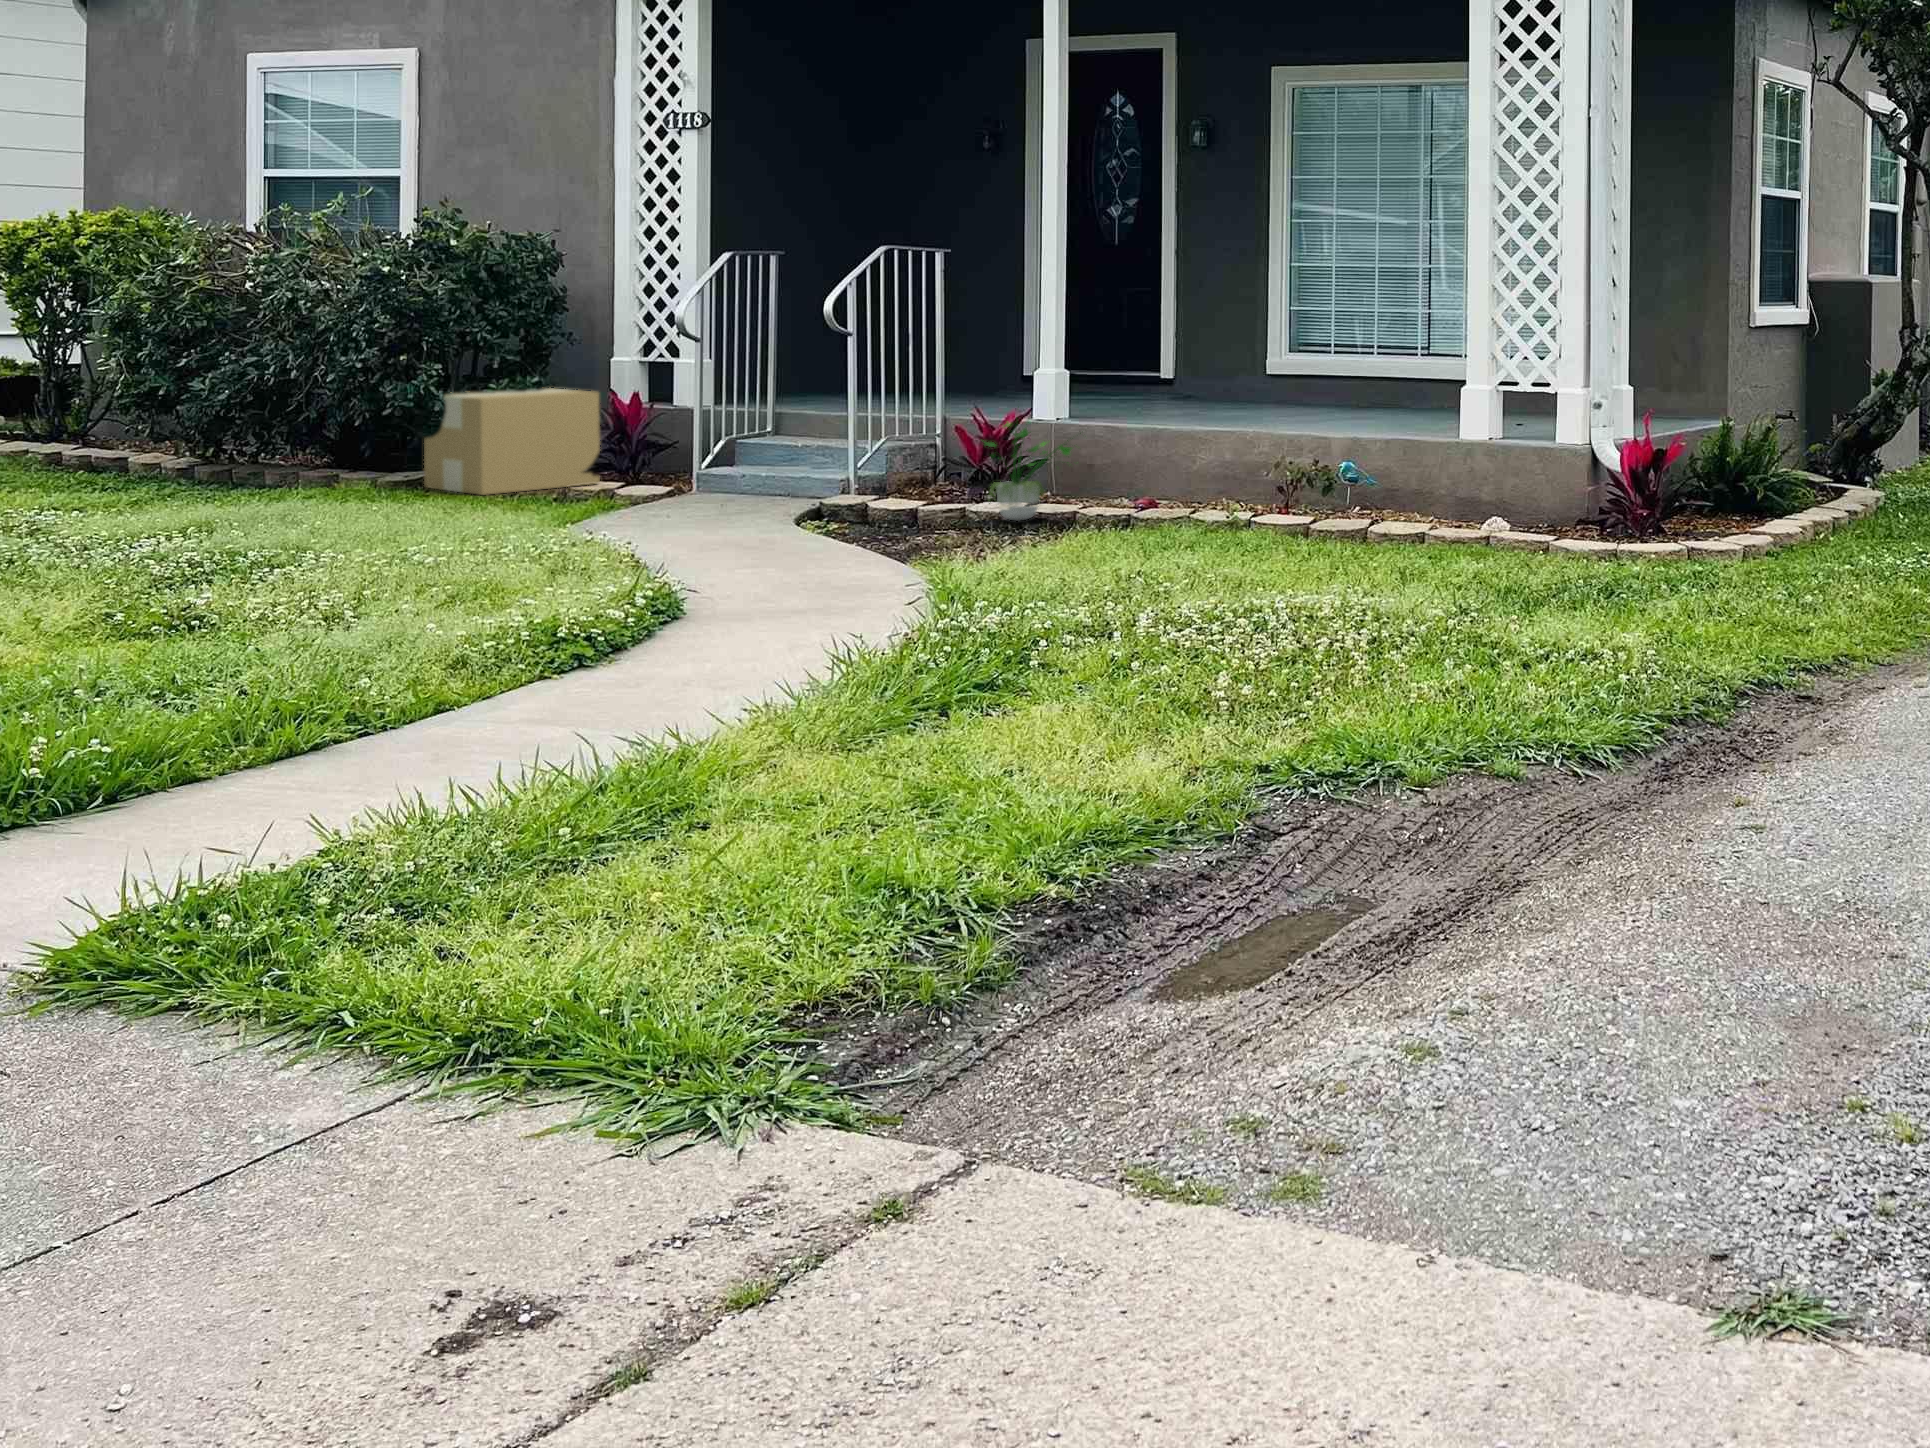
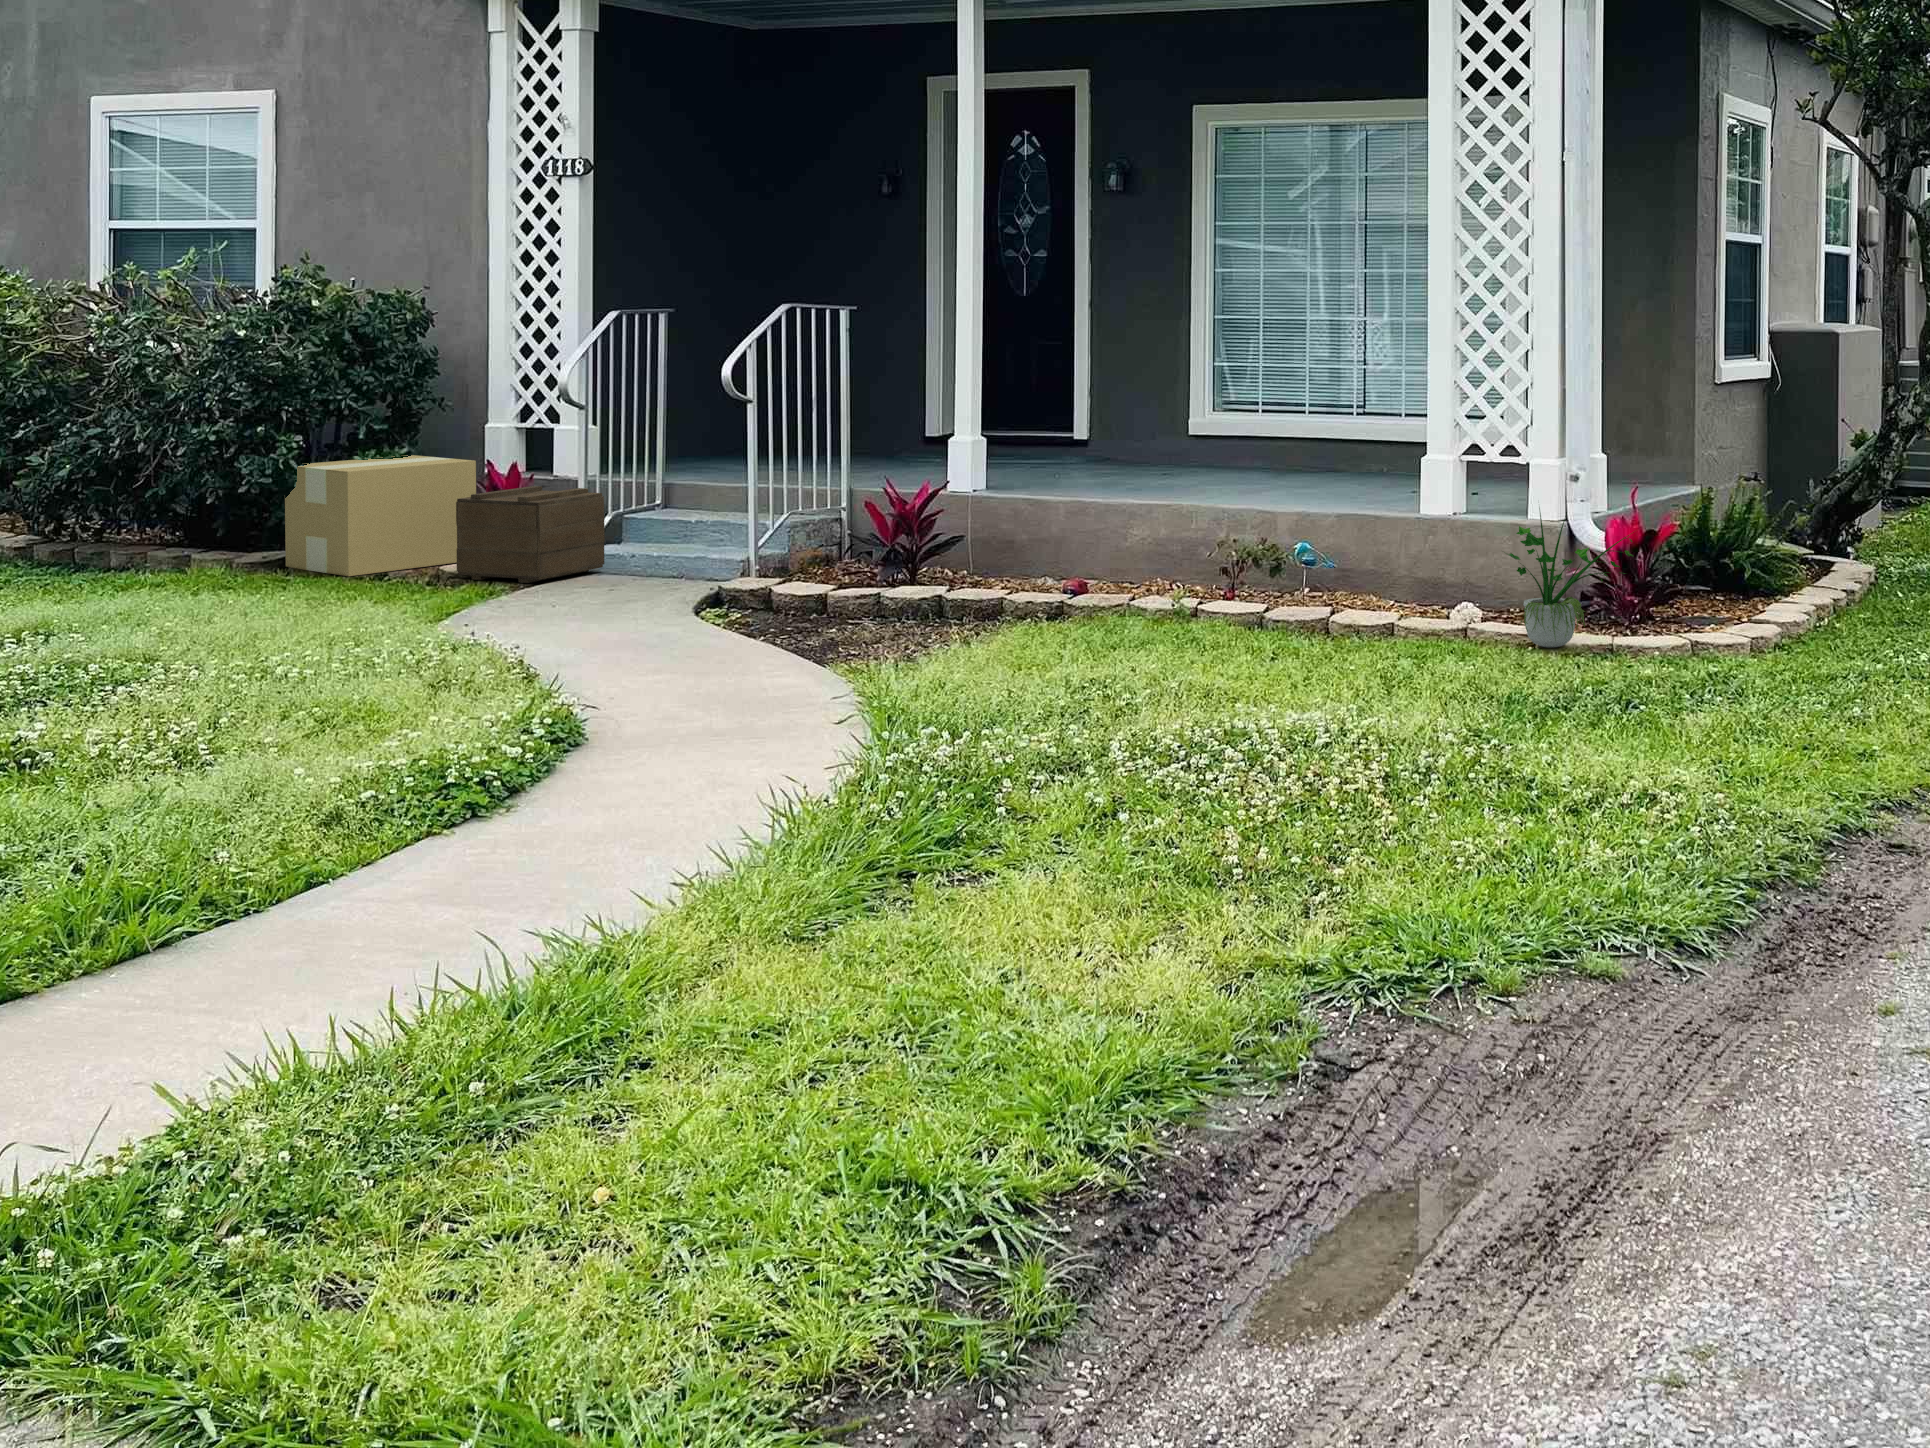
wooden crate: none [580,415,717,502] -> present [456,486,605,583]
potted plant: present [982,423,1081,520] -> present [1508,508,1633,648]

